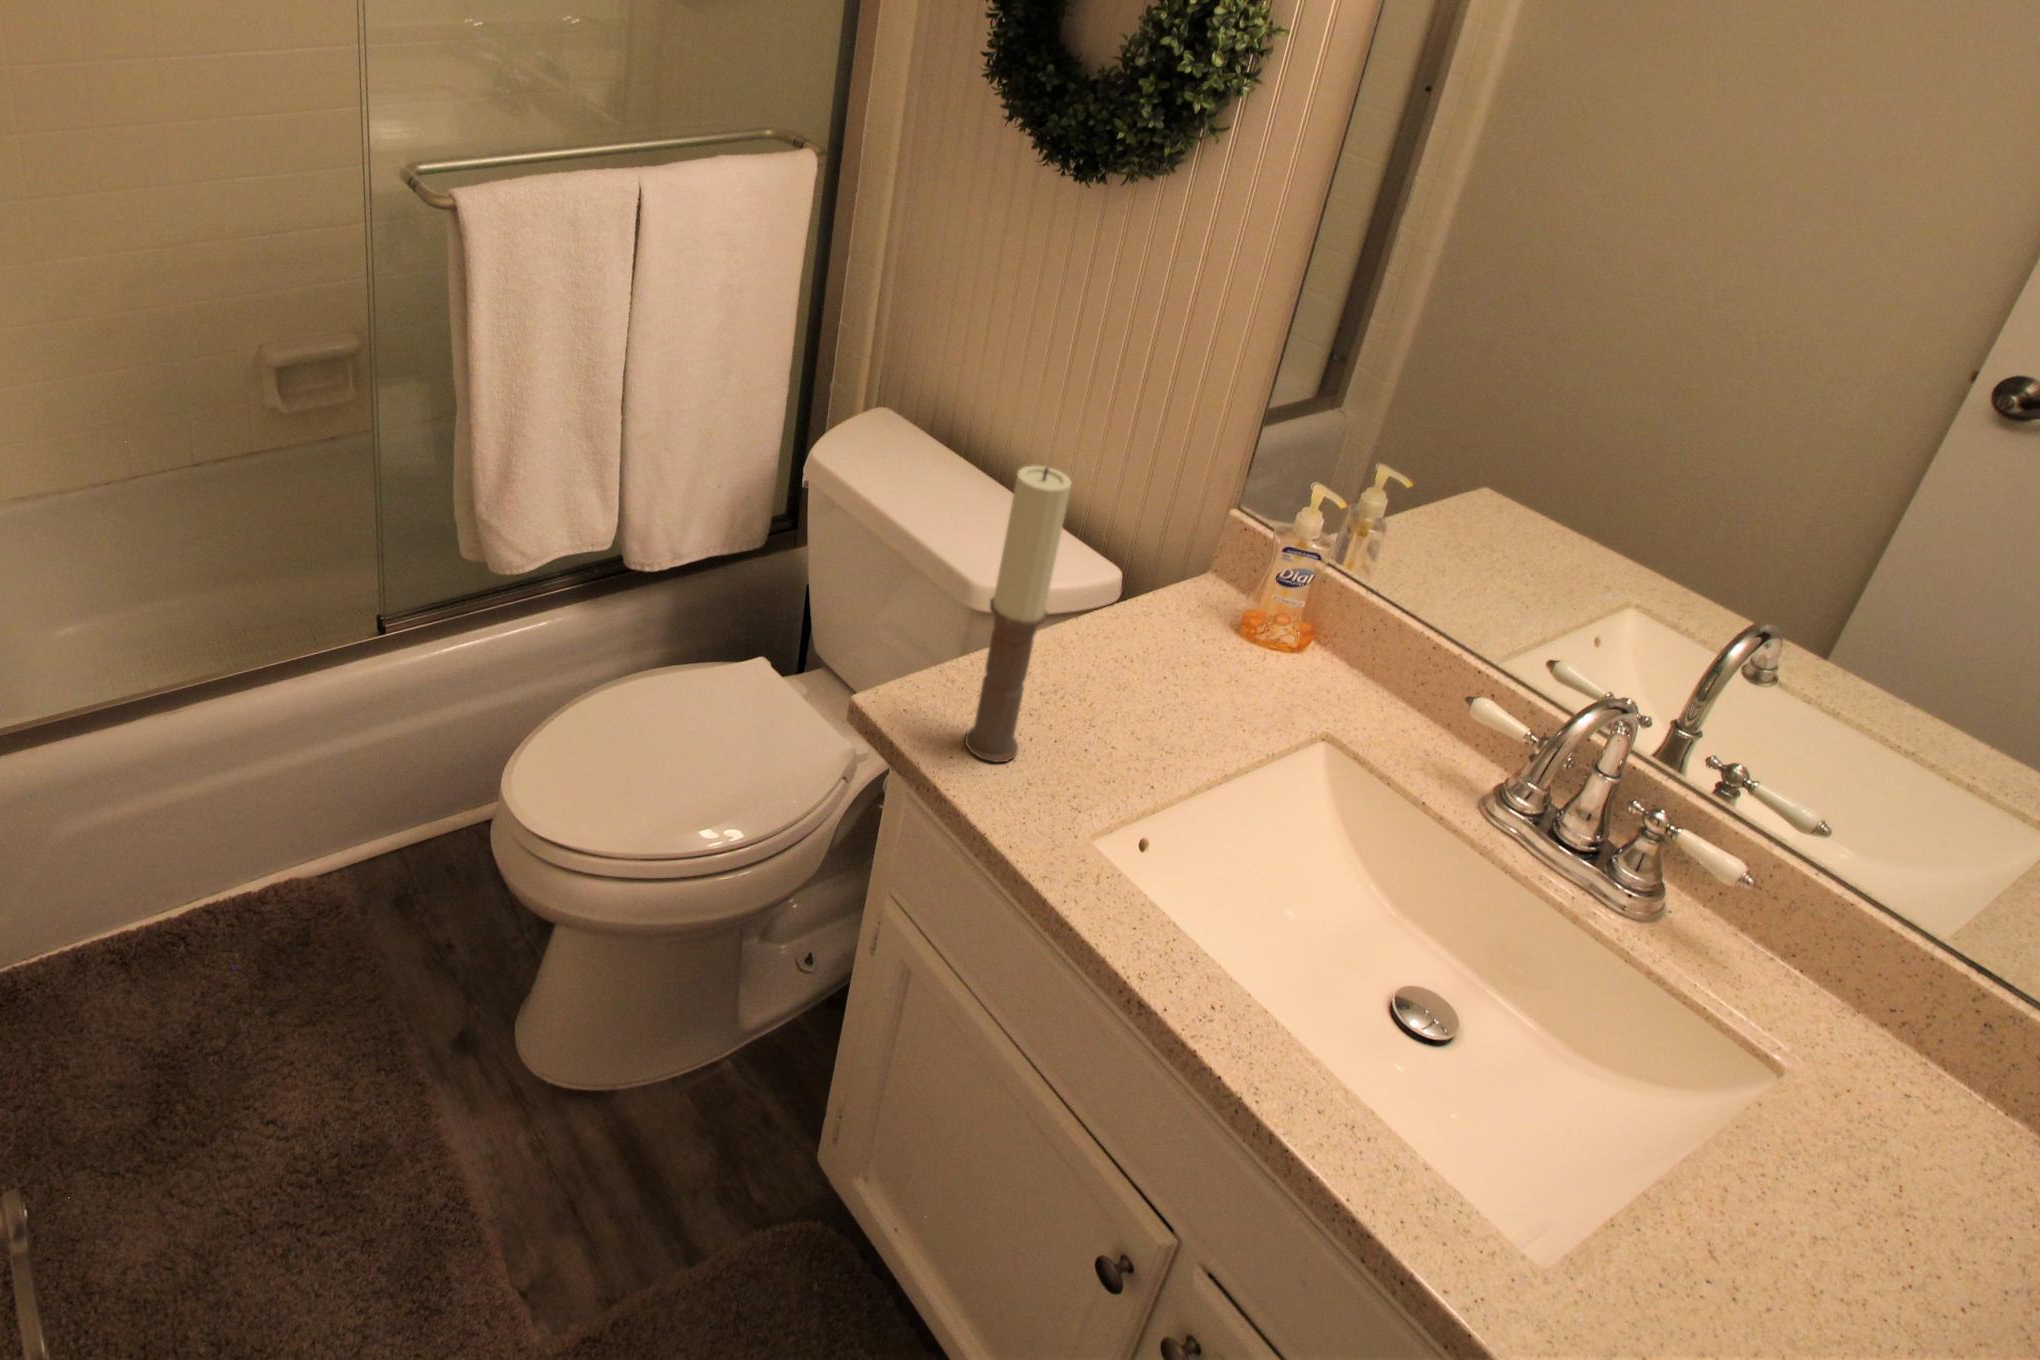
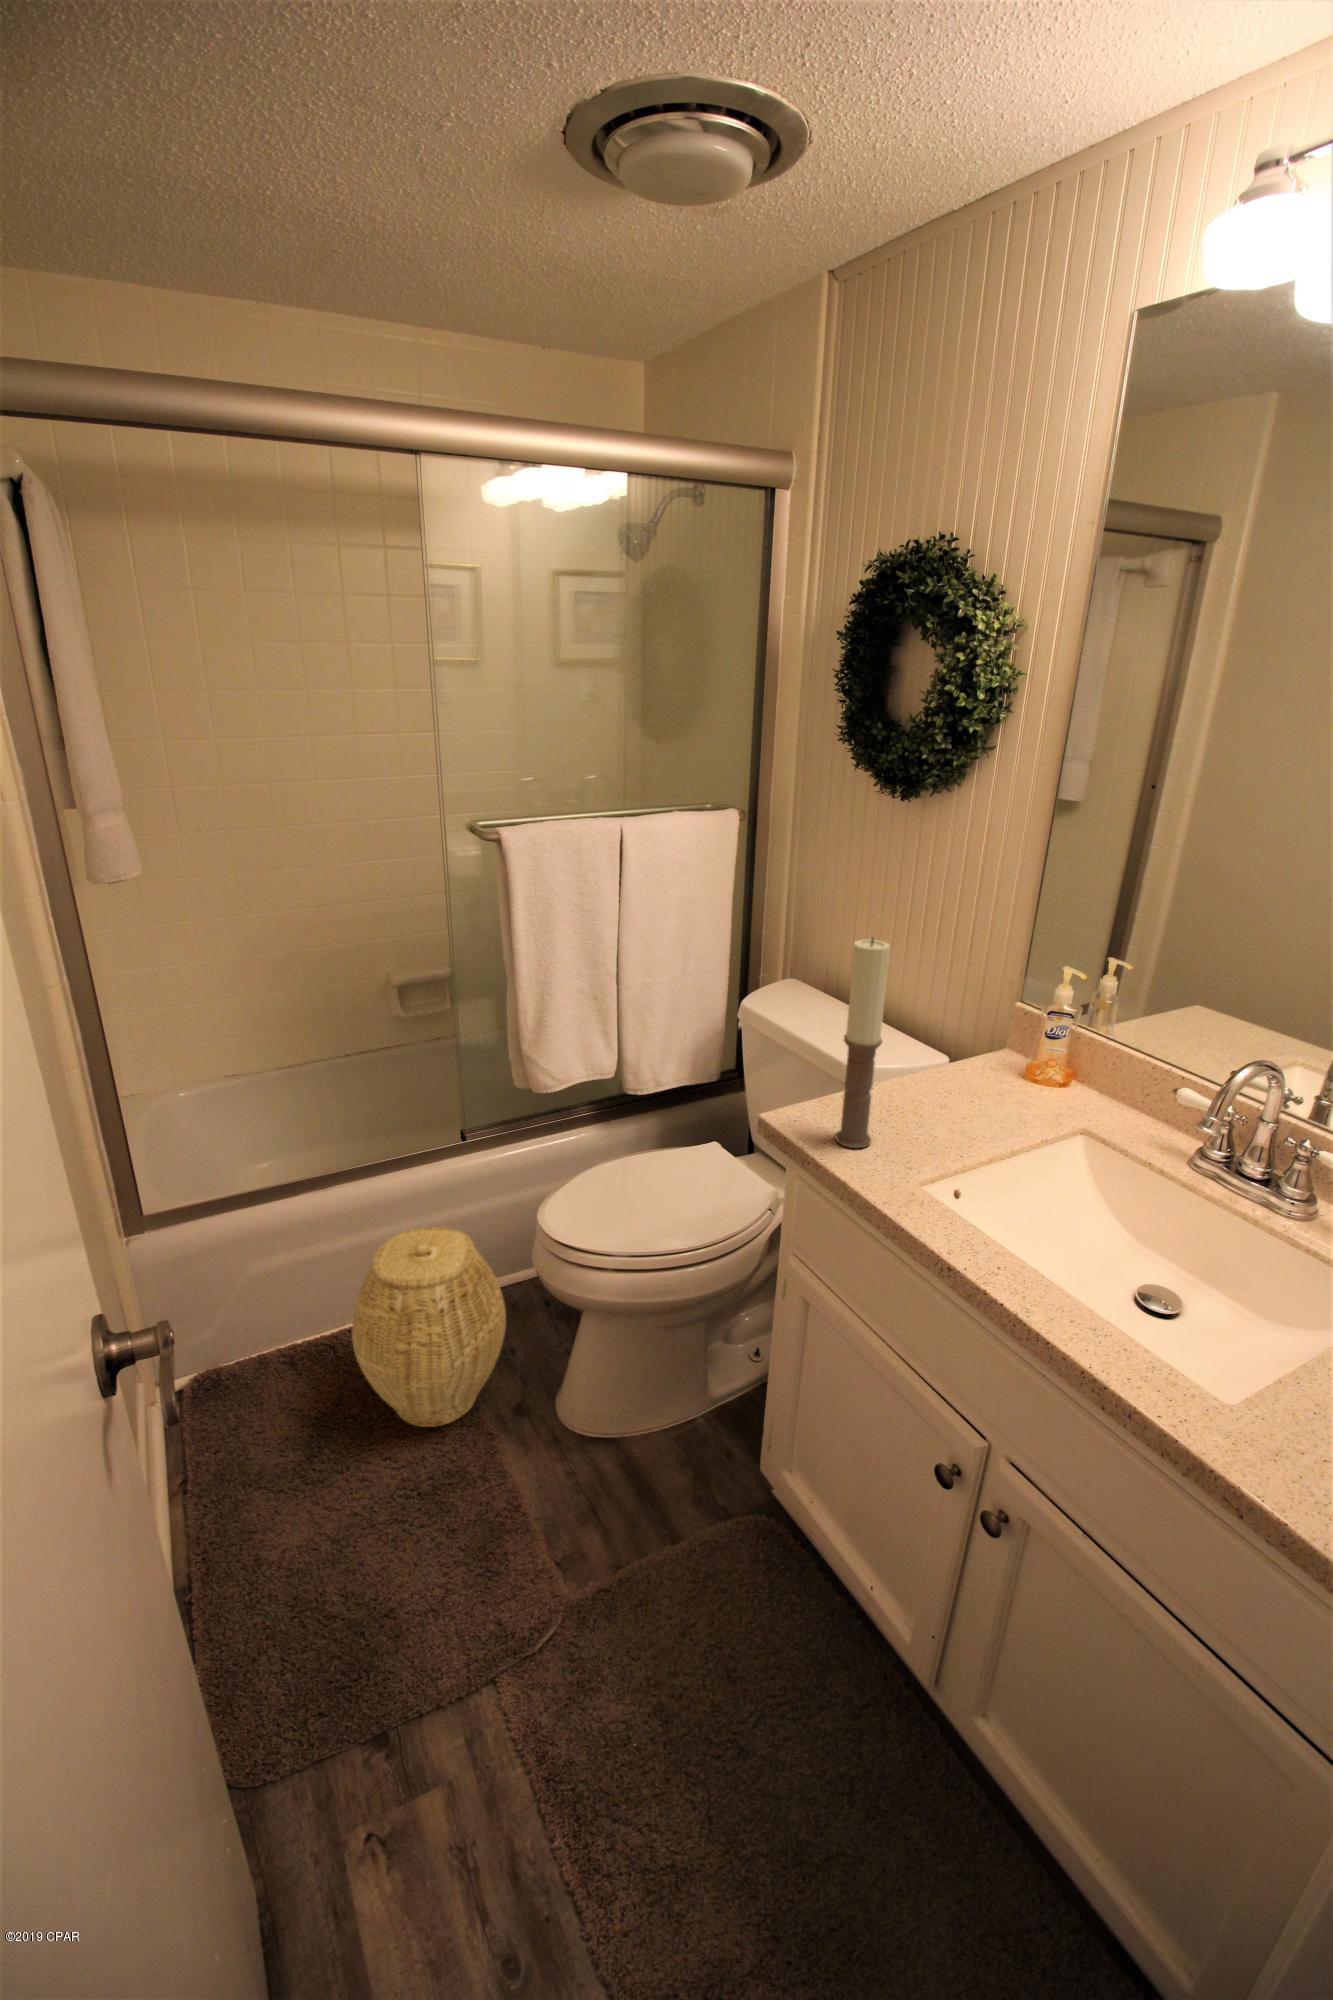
woven basket: none [219,780,445,1073] -> present [352,1227,506,1427]

